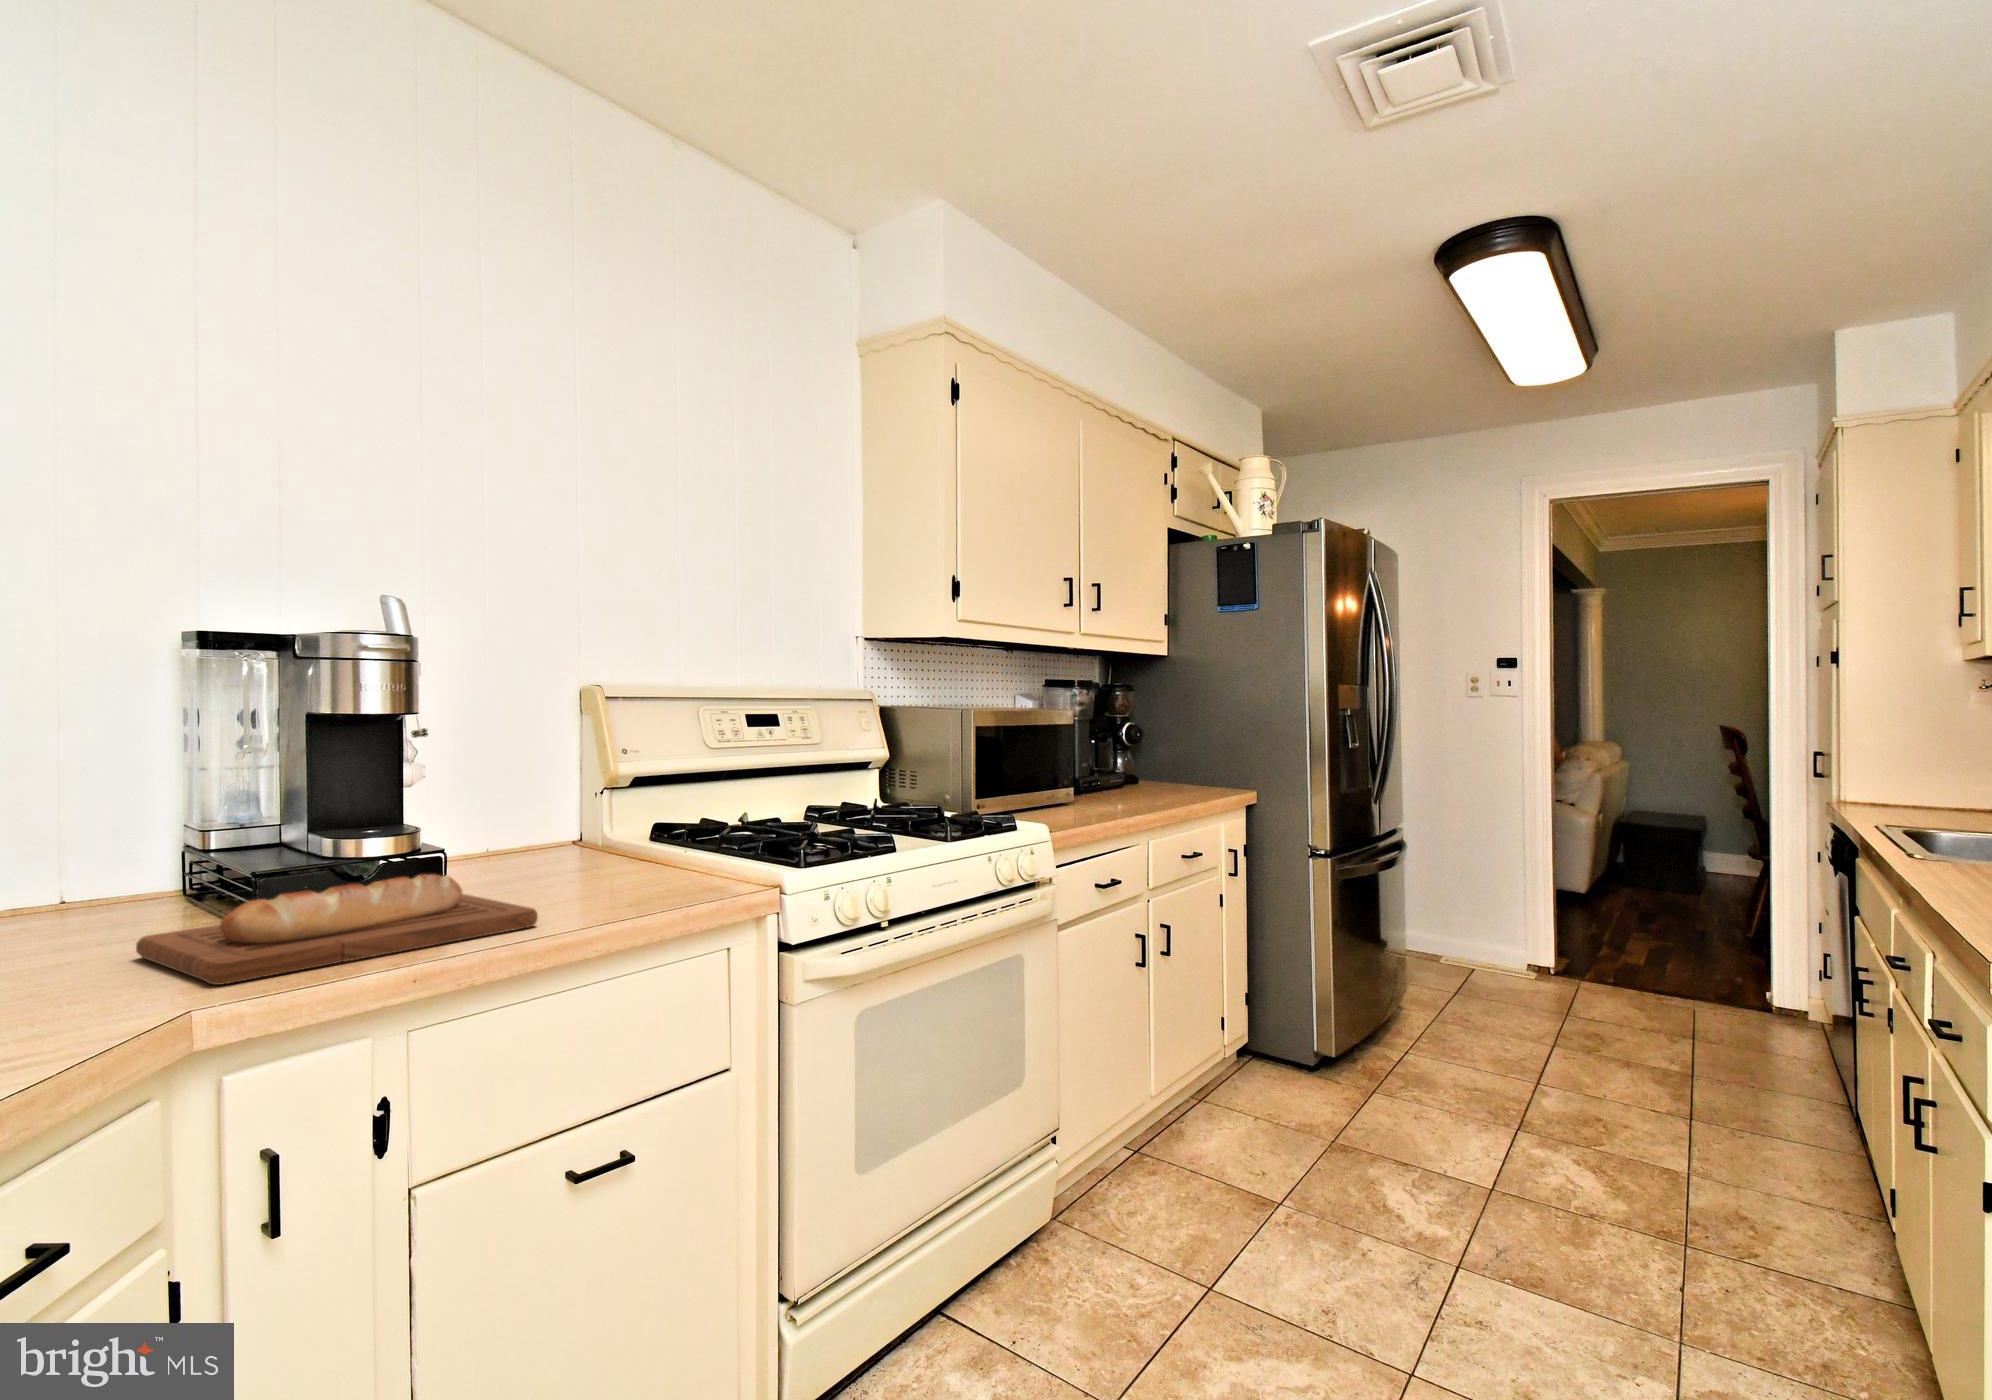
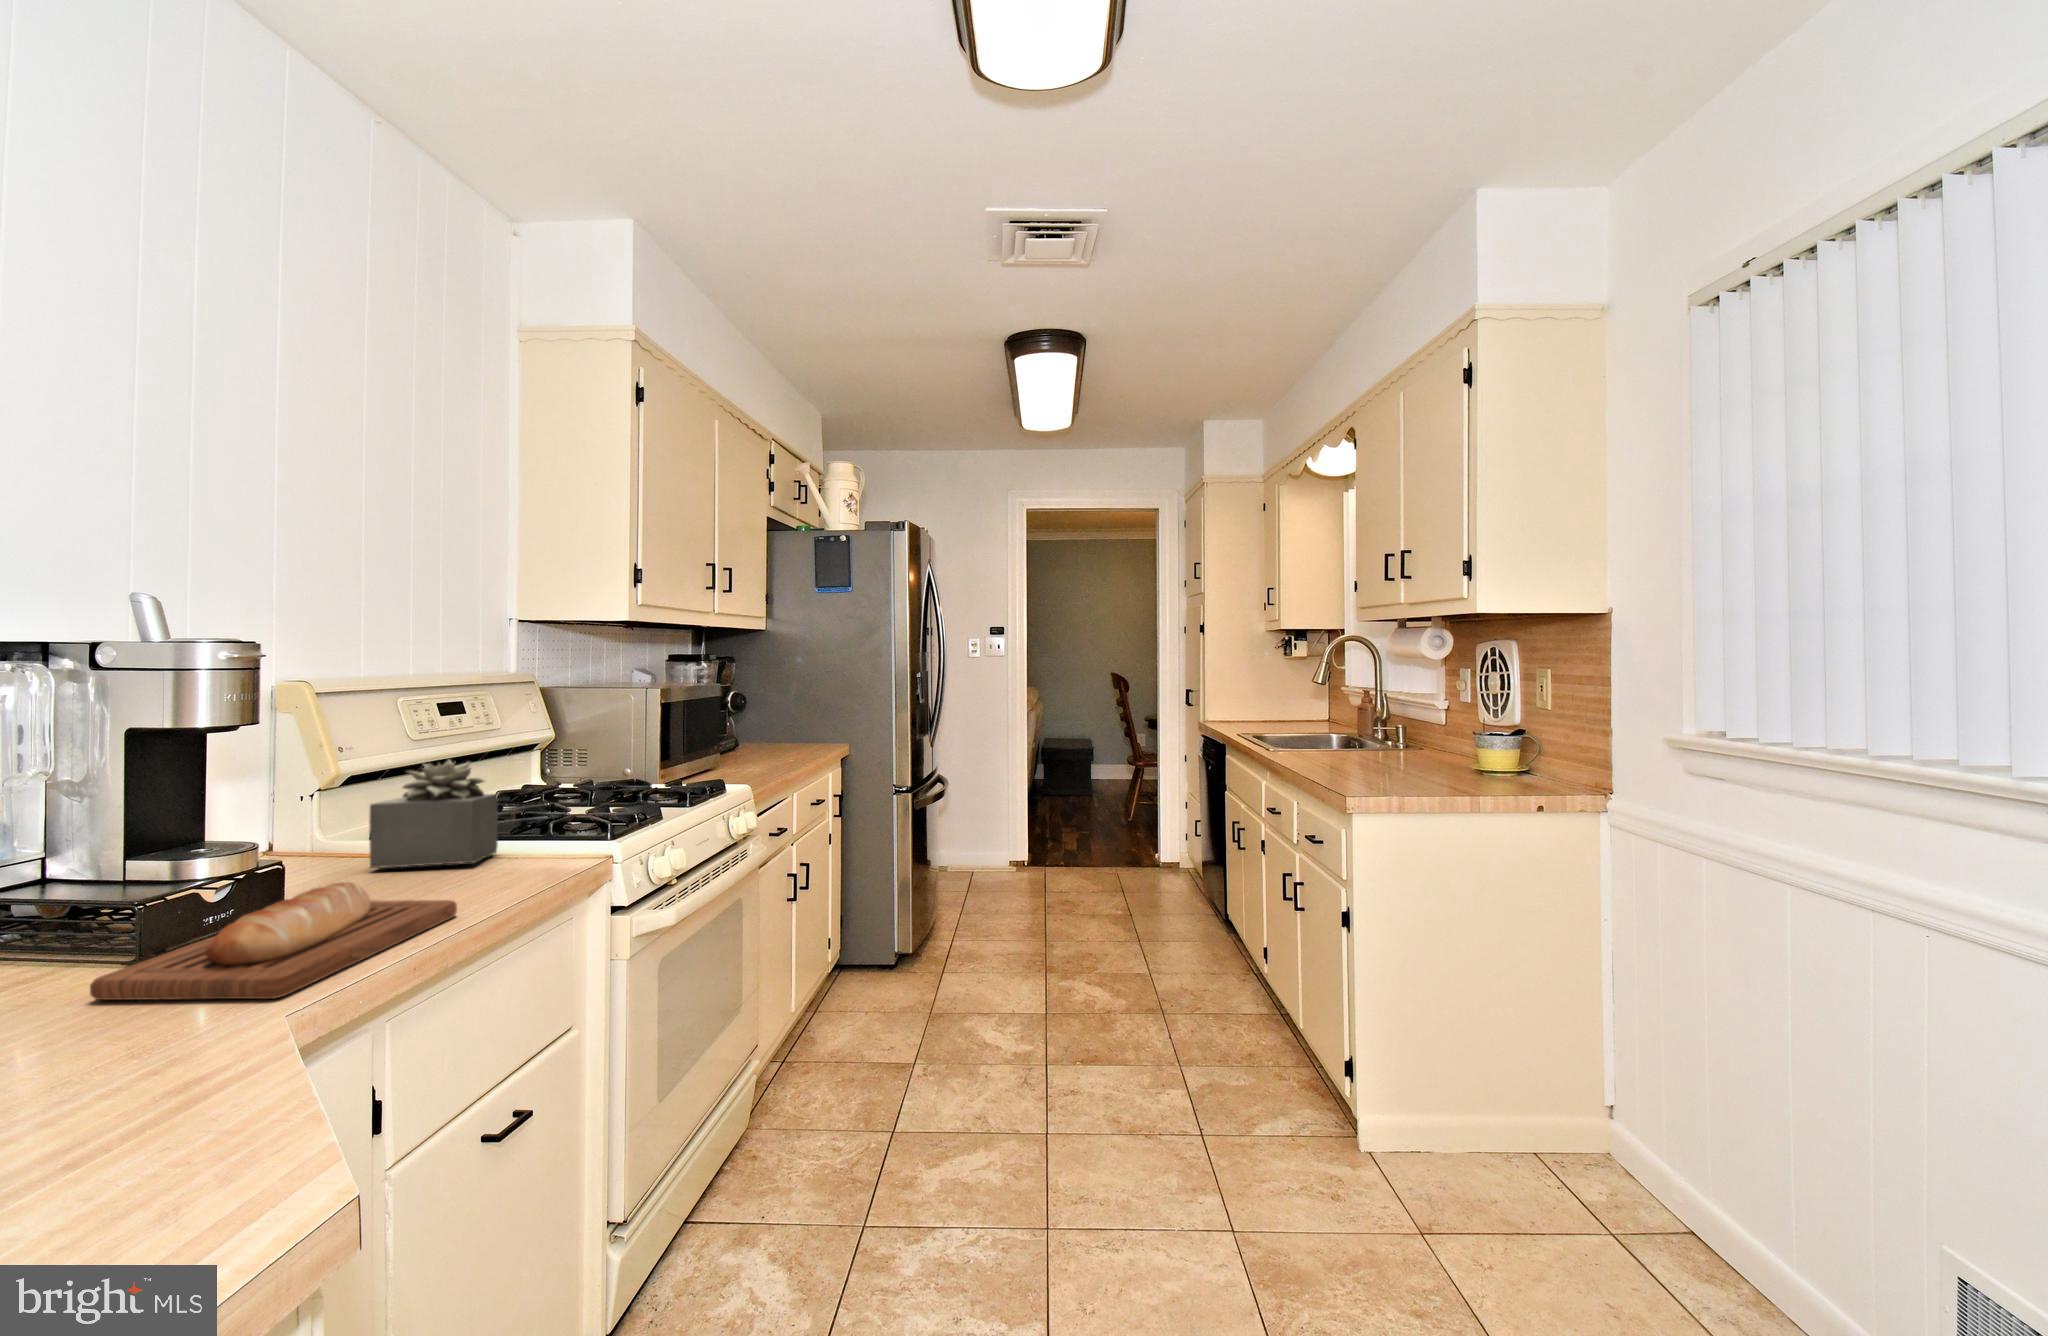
succulent plant: none [589,764,719,875] -> present [369,760,498,868]

